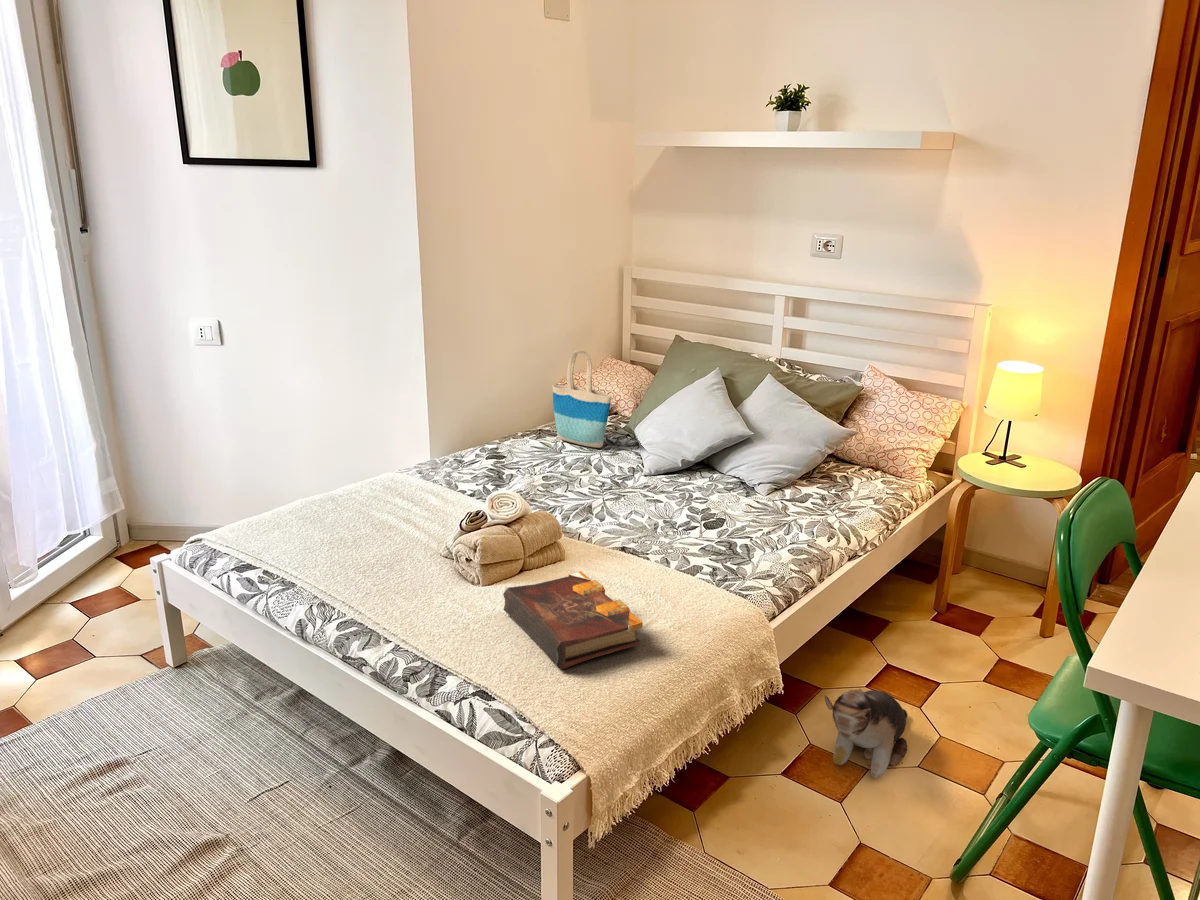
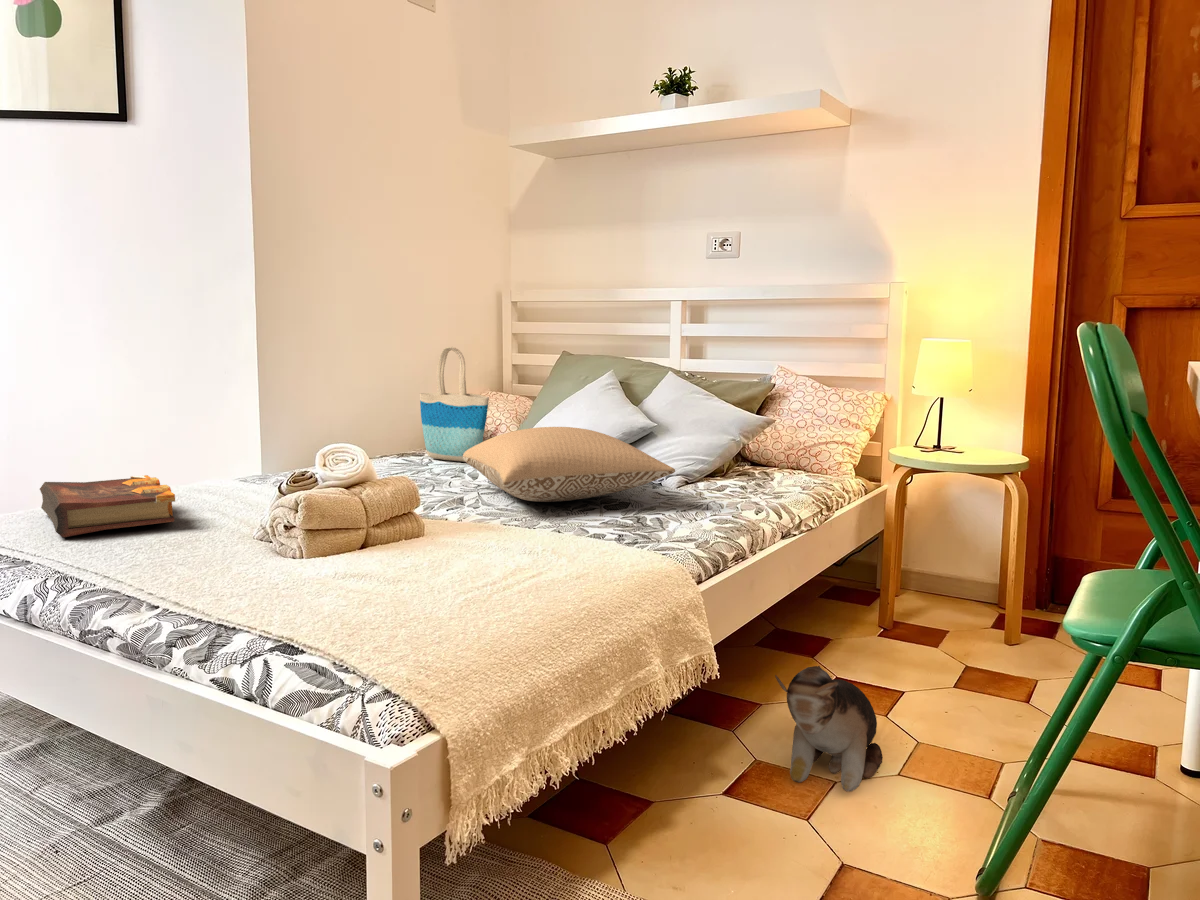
pillow: none [591,452,763,523] -> present [463,427,675,502]
book: present [503,571,643,670] -> present [40,475,175,537]

